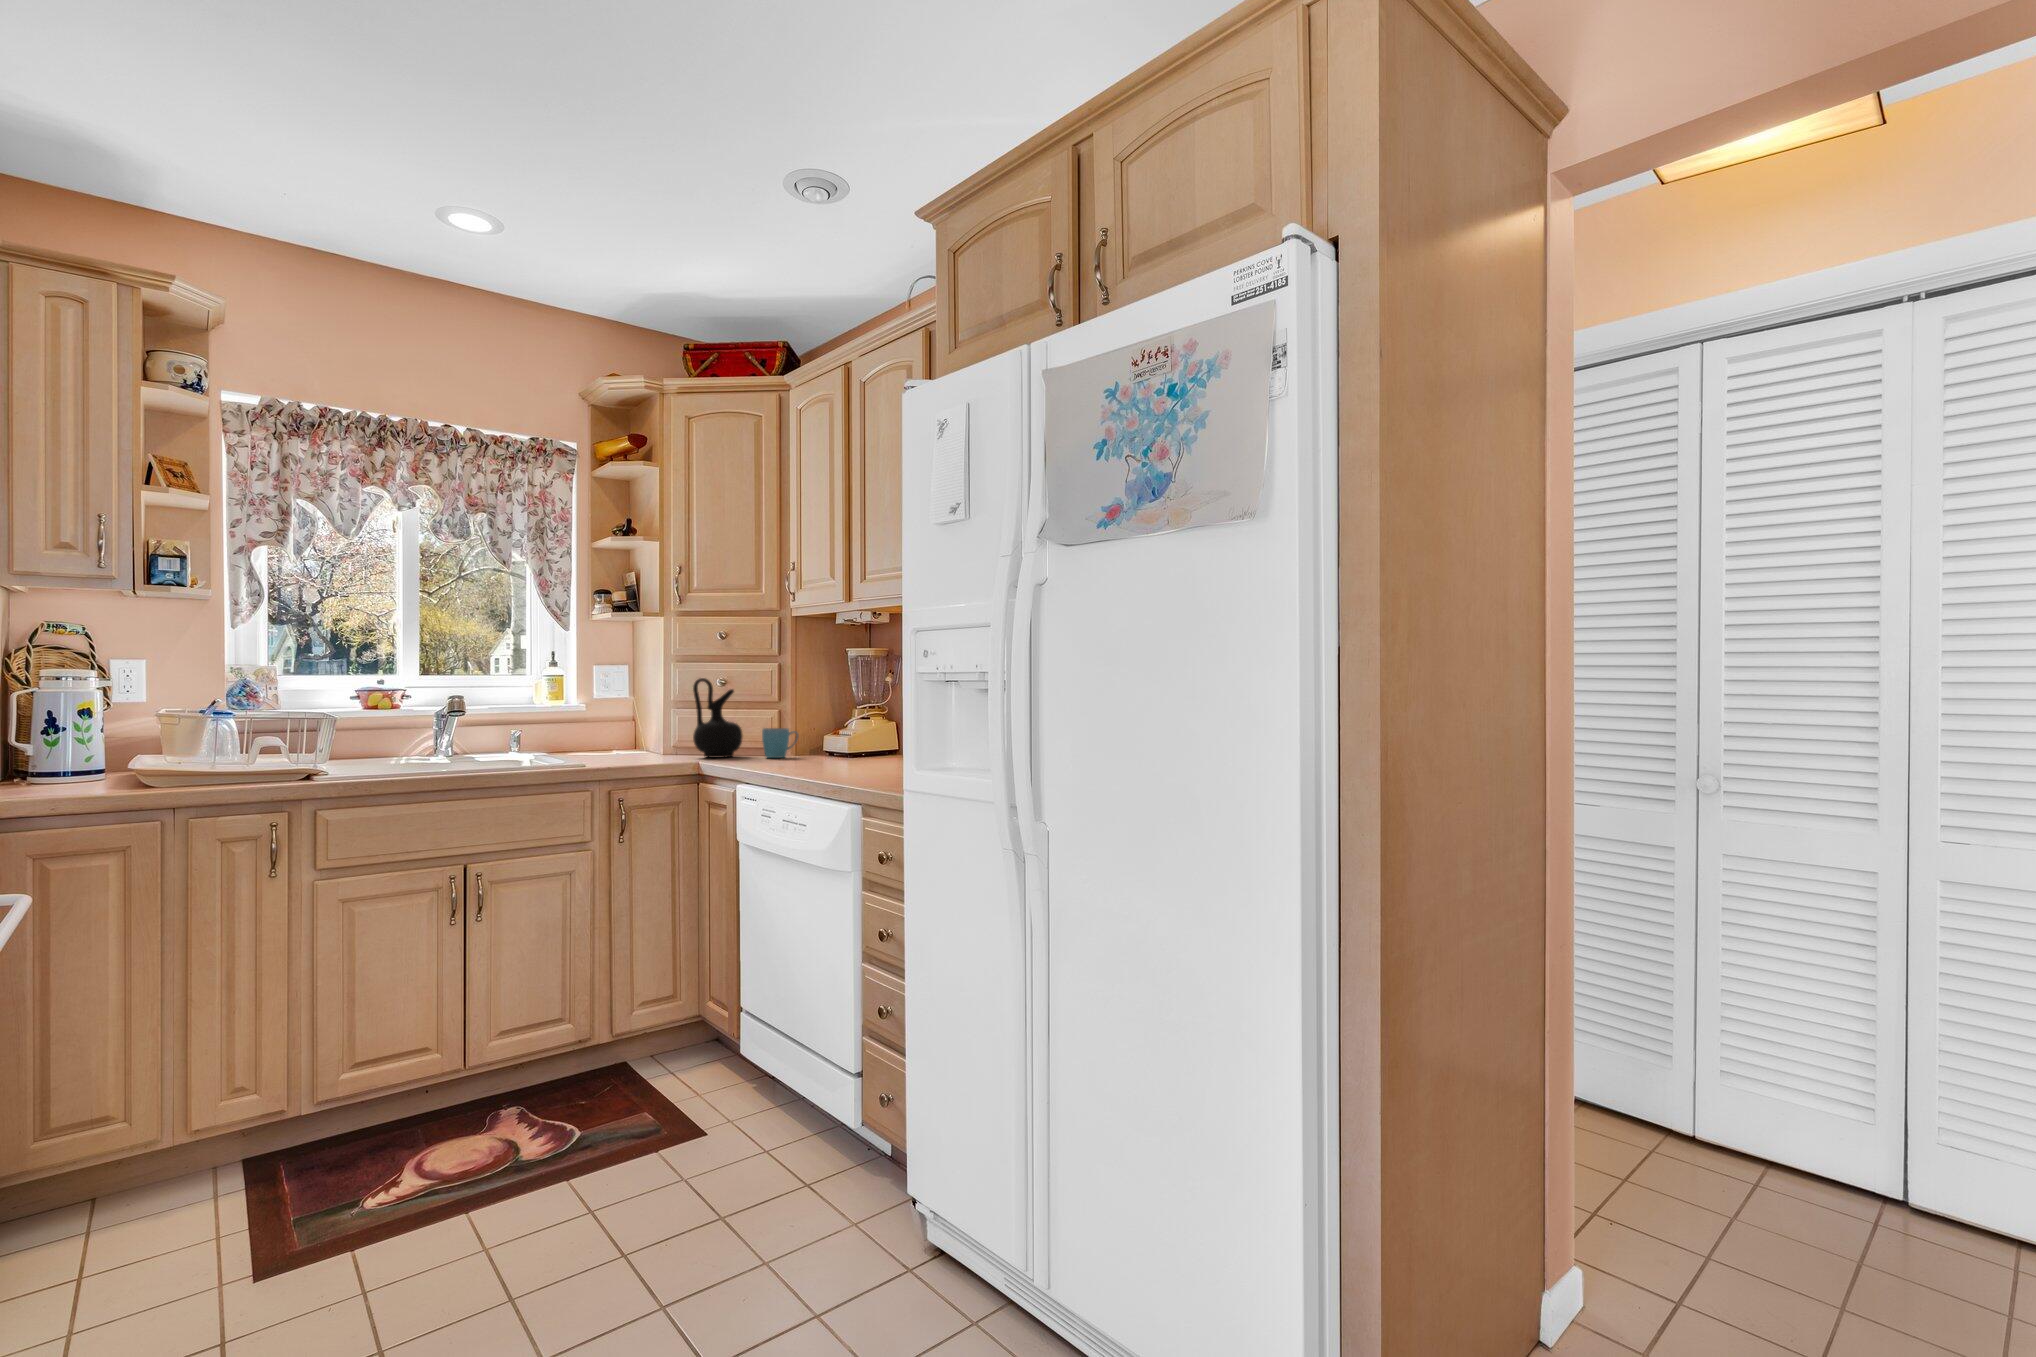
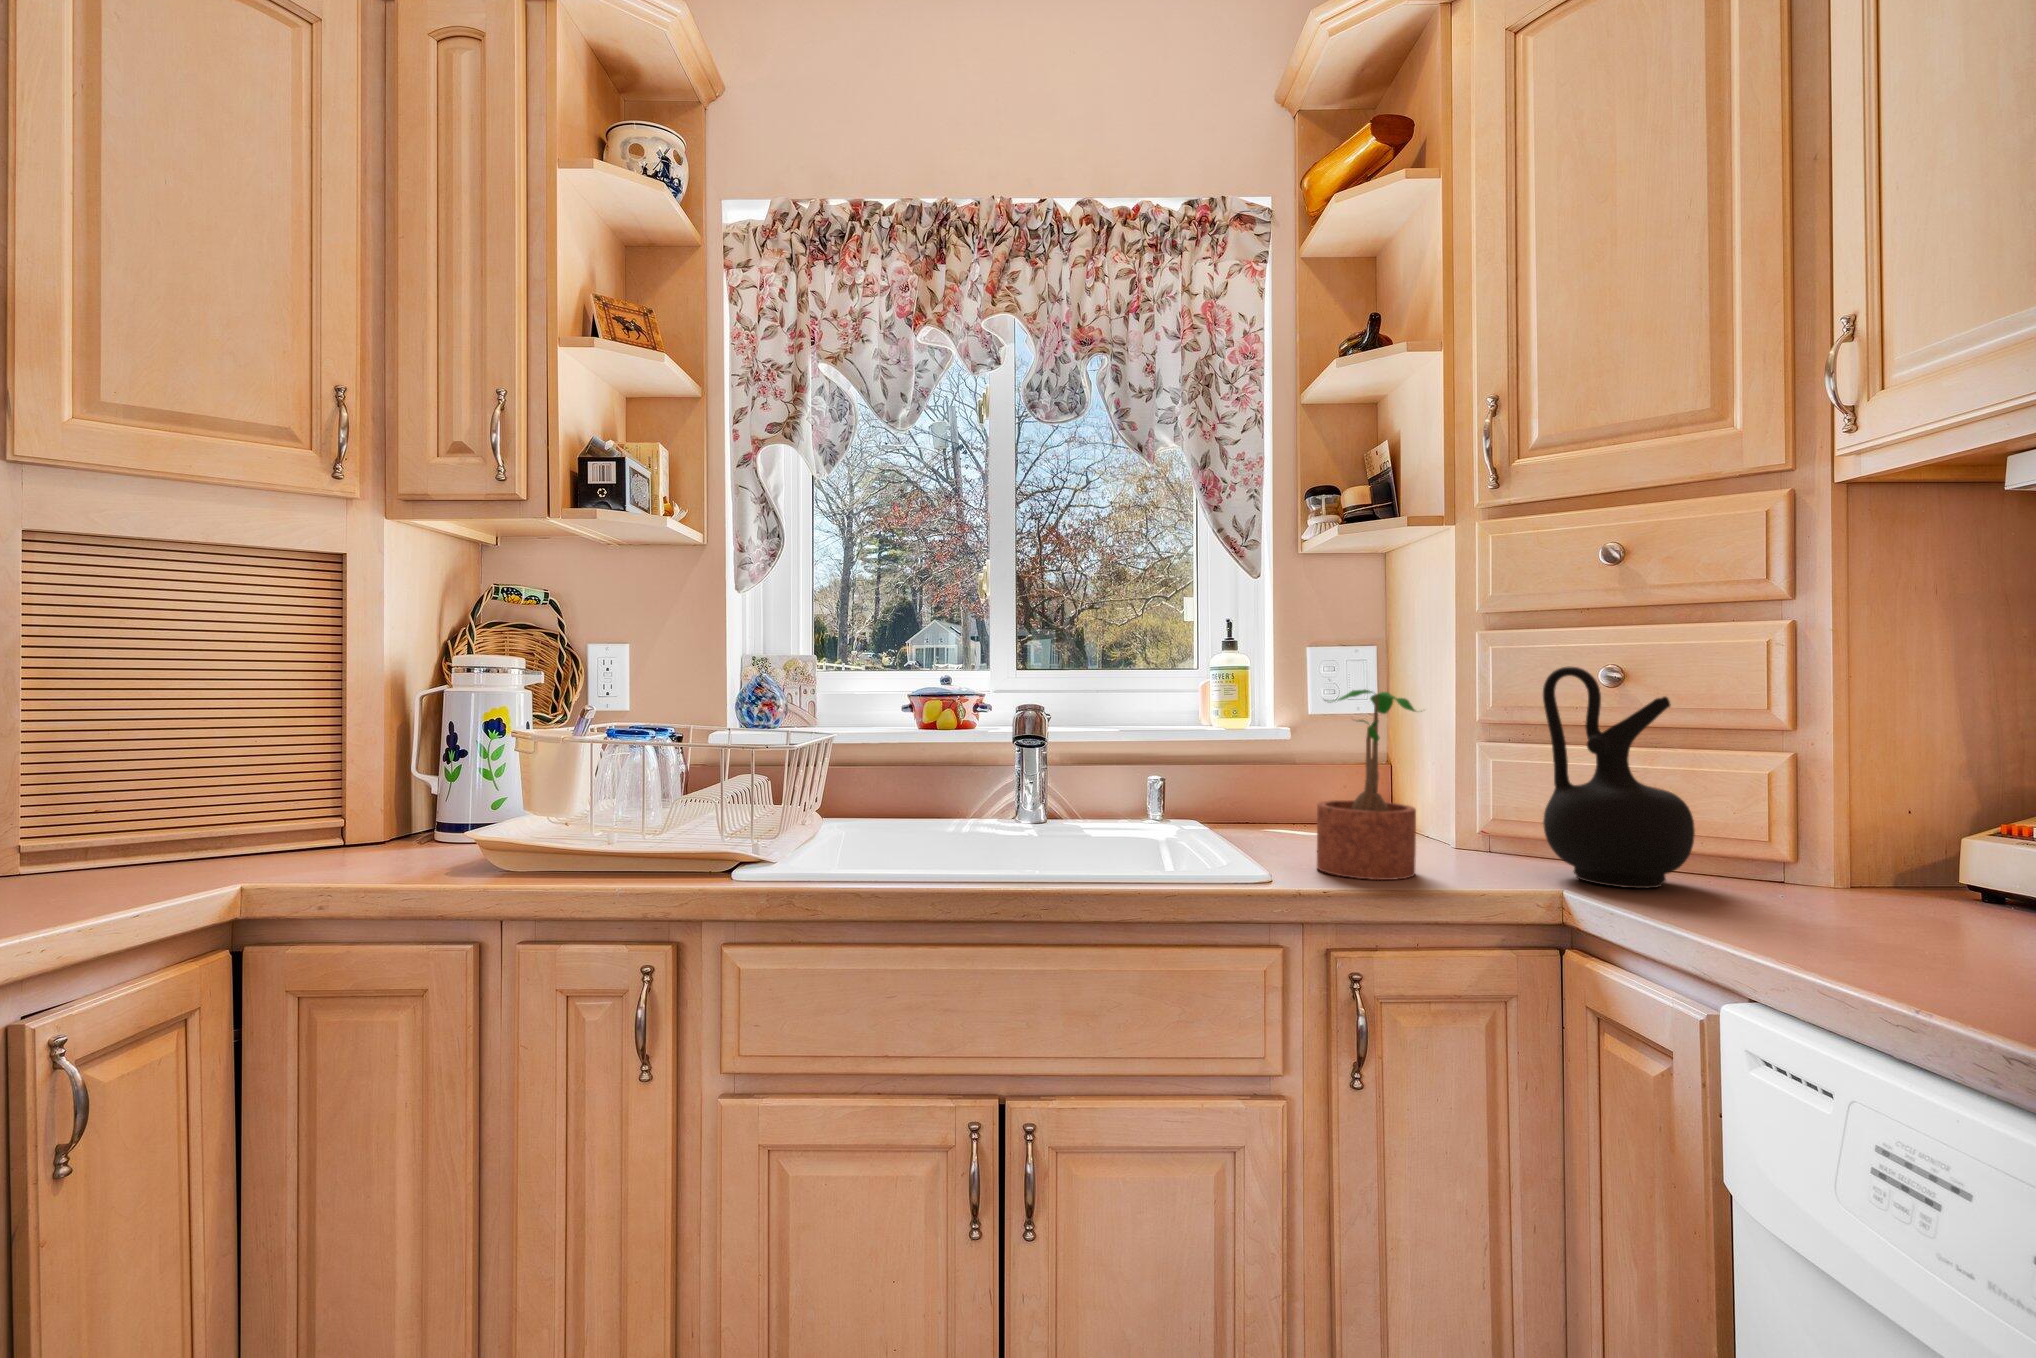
potted plant: none [604,687,649,762] -> present [1317,690,1416,880]
mug: present [762,728,798,758] -> none [1783,818,1921,922]

